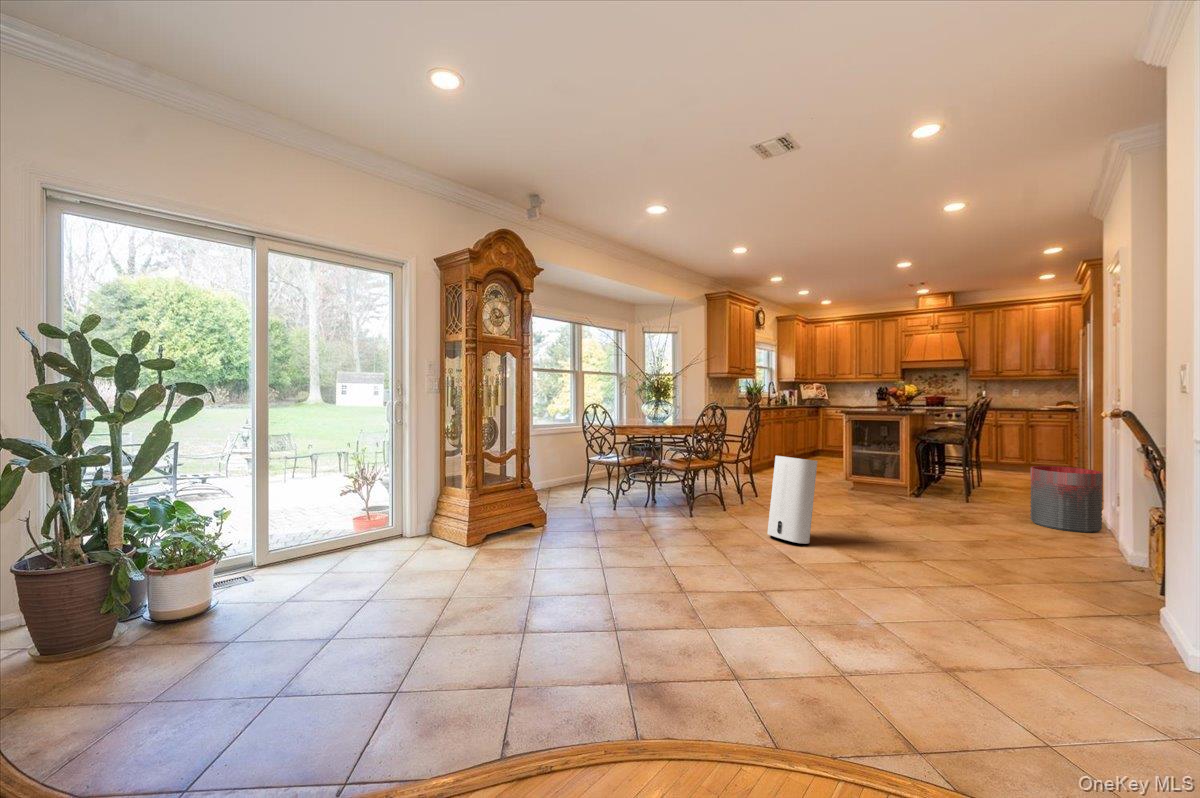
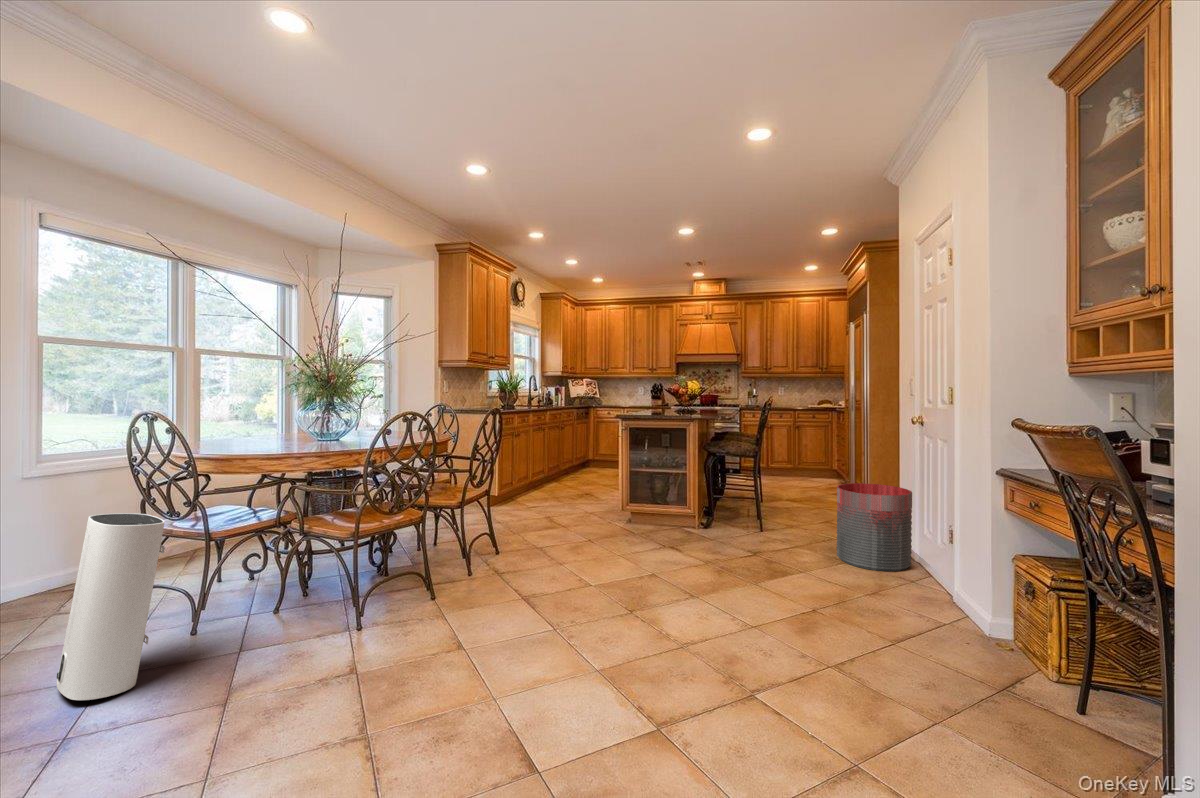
air purifier: present [767,456,817,544] -> present [56,513,165,700]

